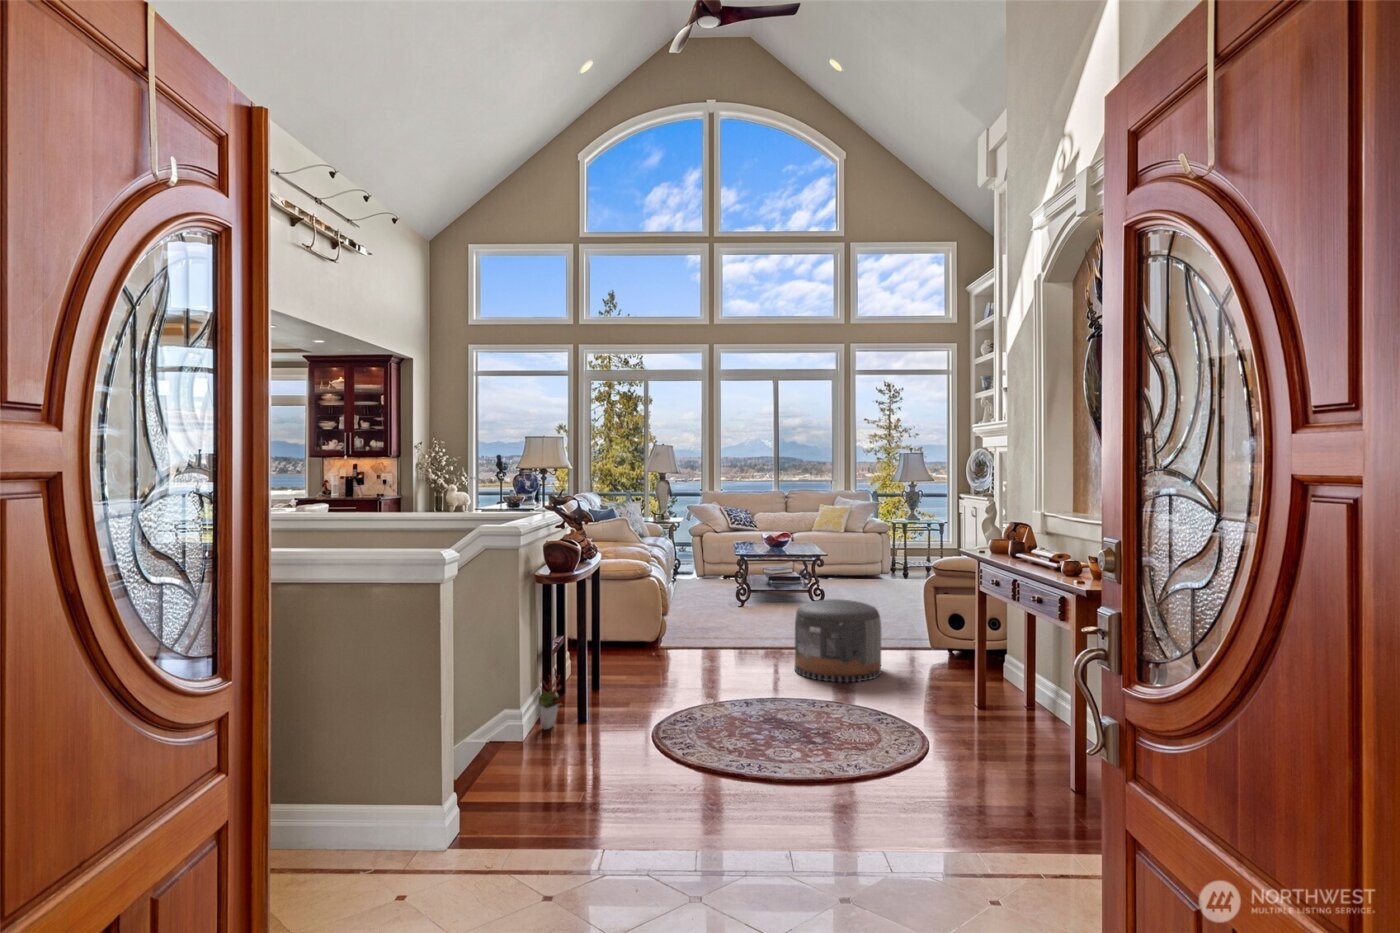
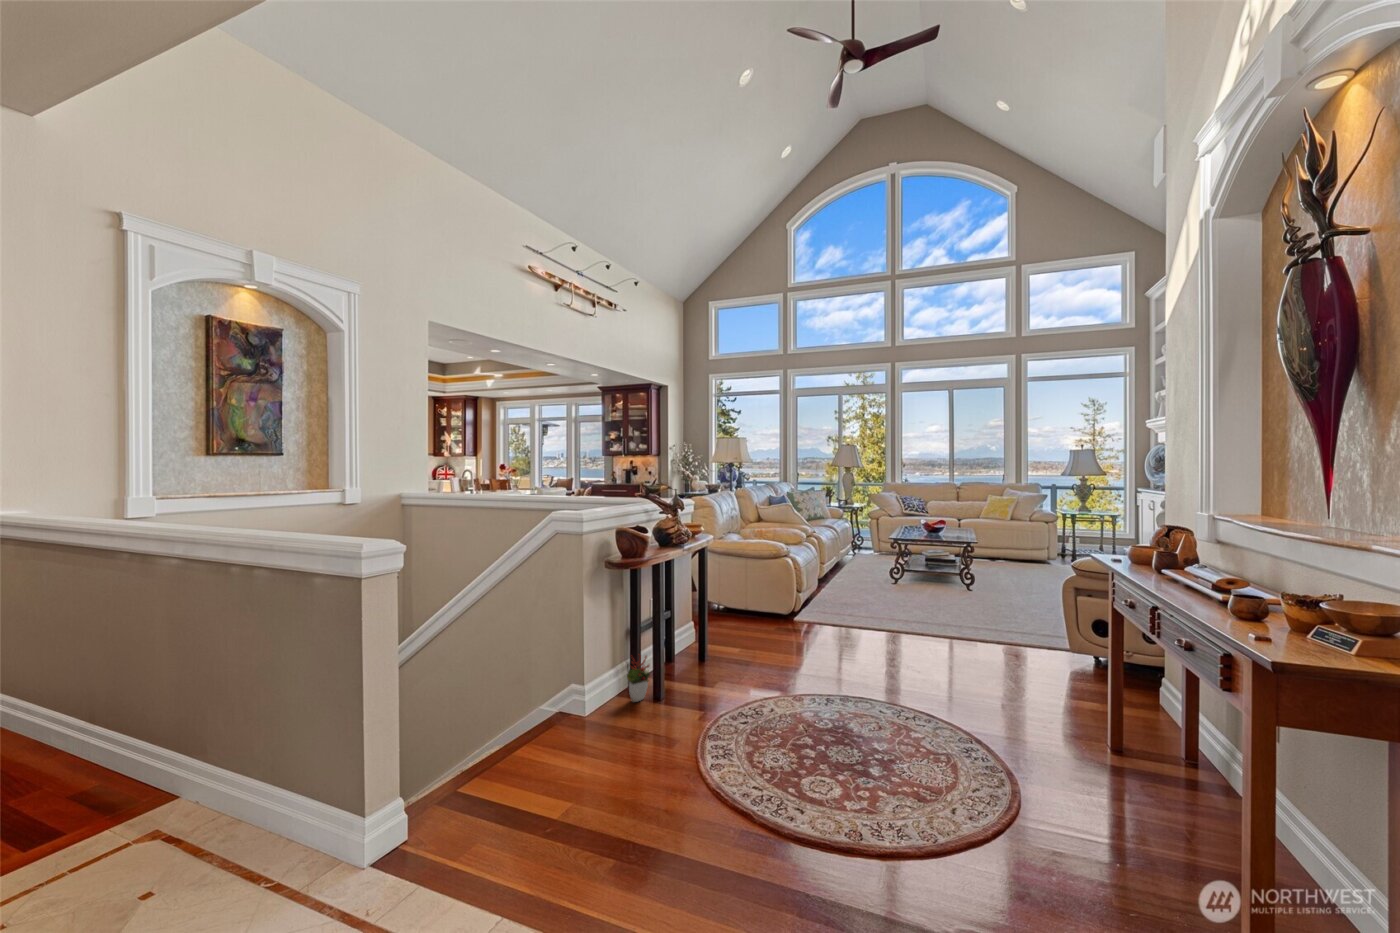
pouf: present [795,599,881,682] -> none [905,598,999,689]

